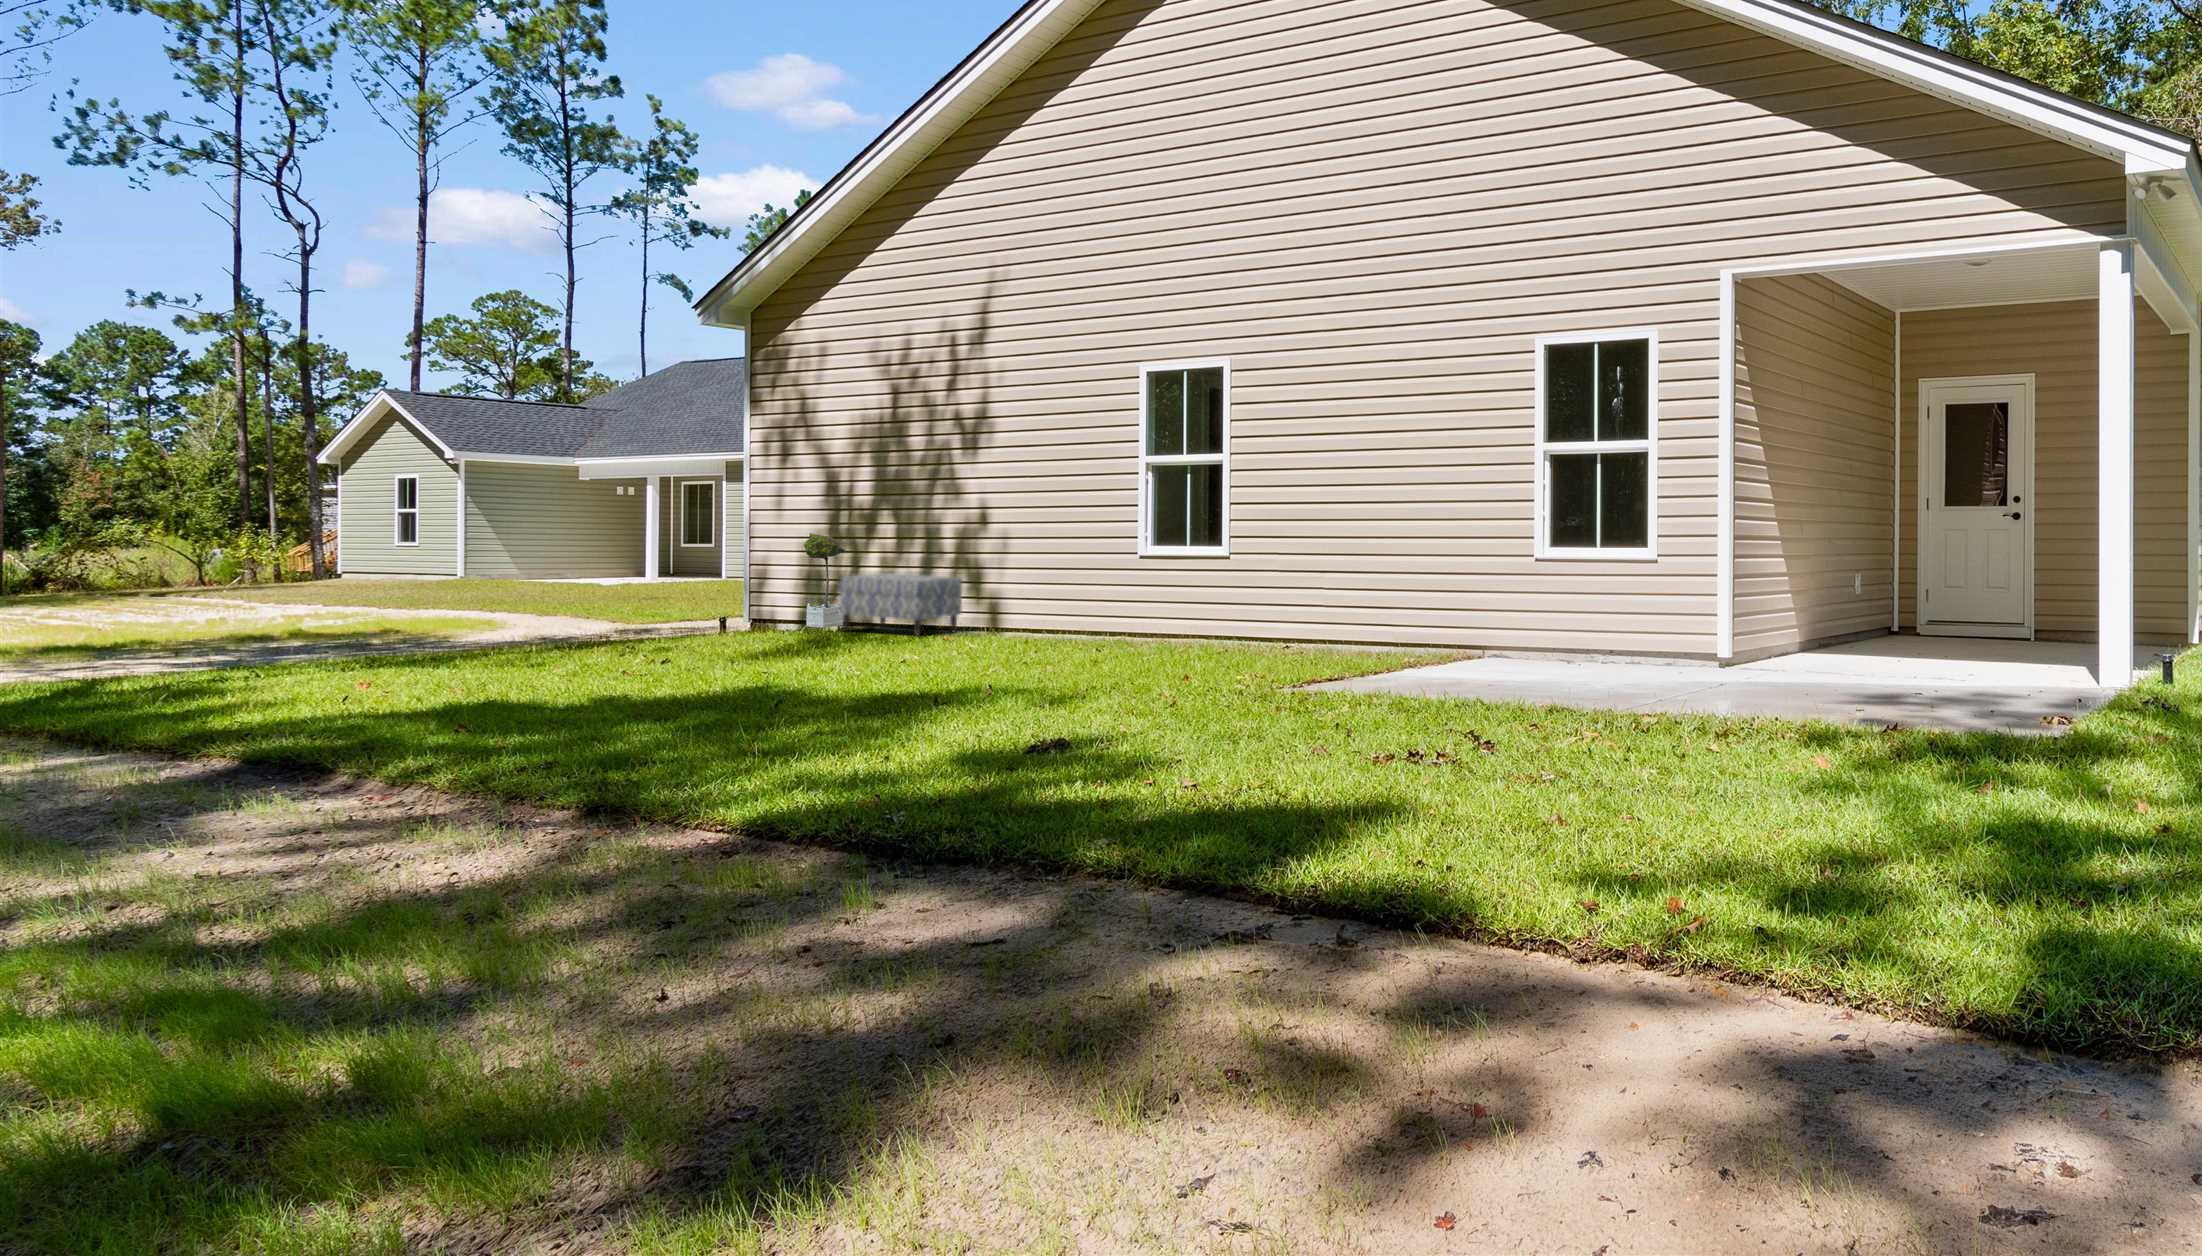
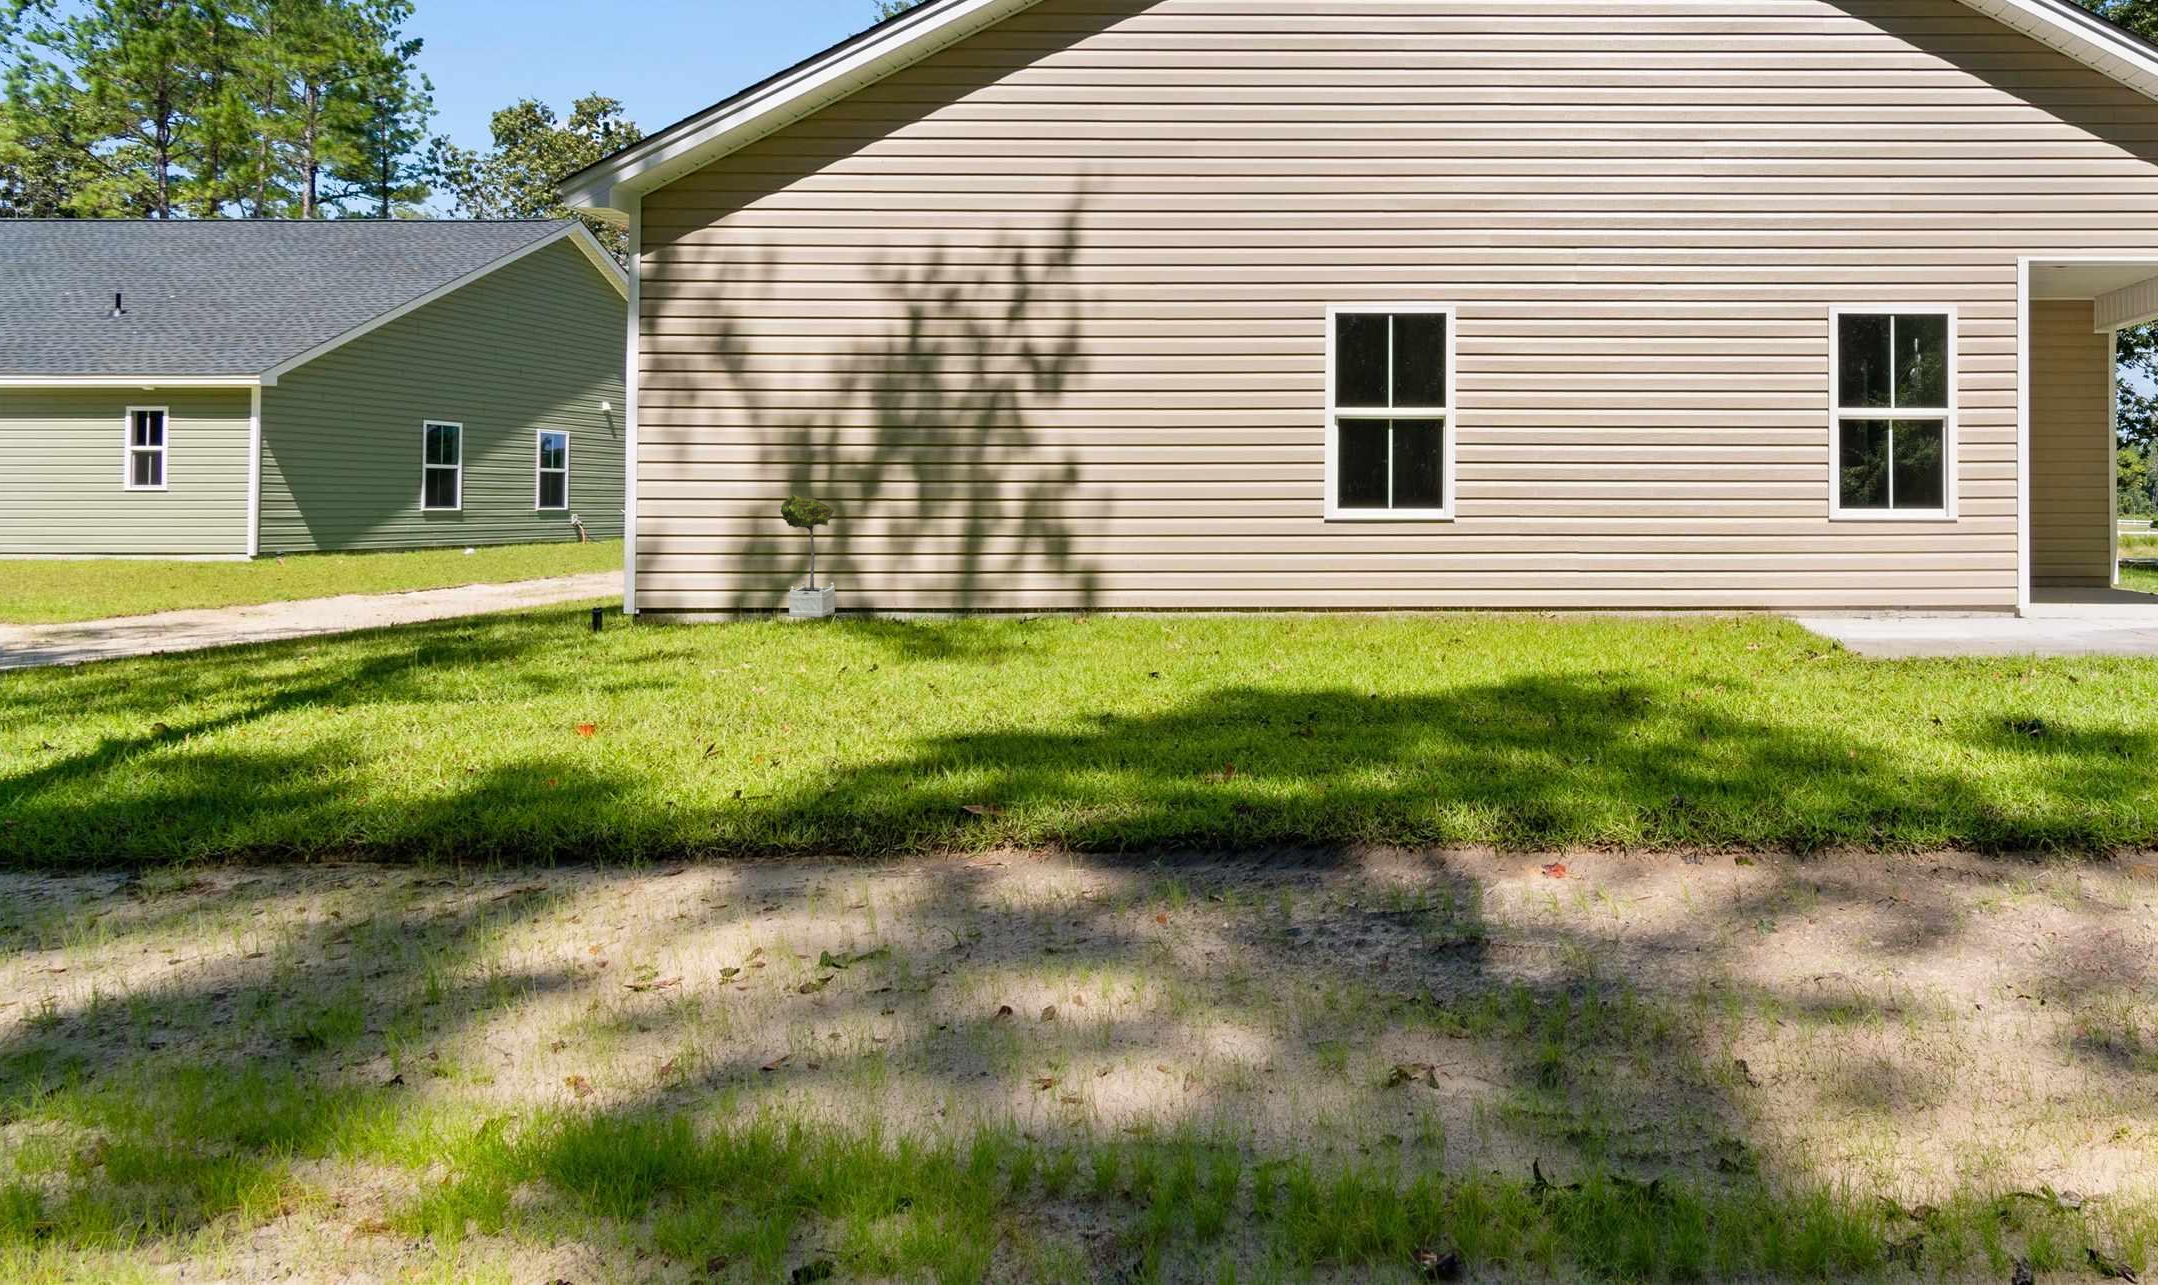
bench: present [839,573,962,636] -> none [879,544,1044,623]

